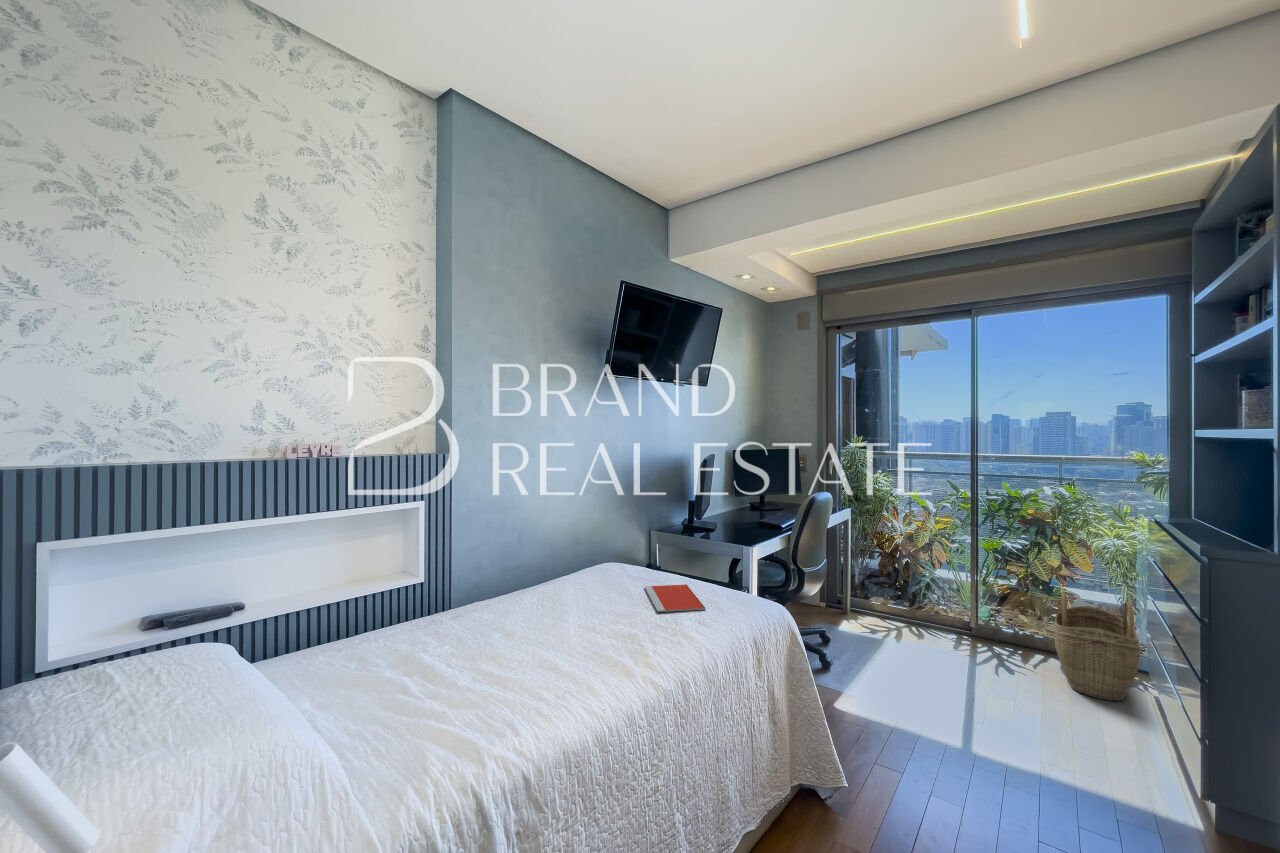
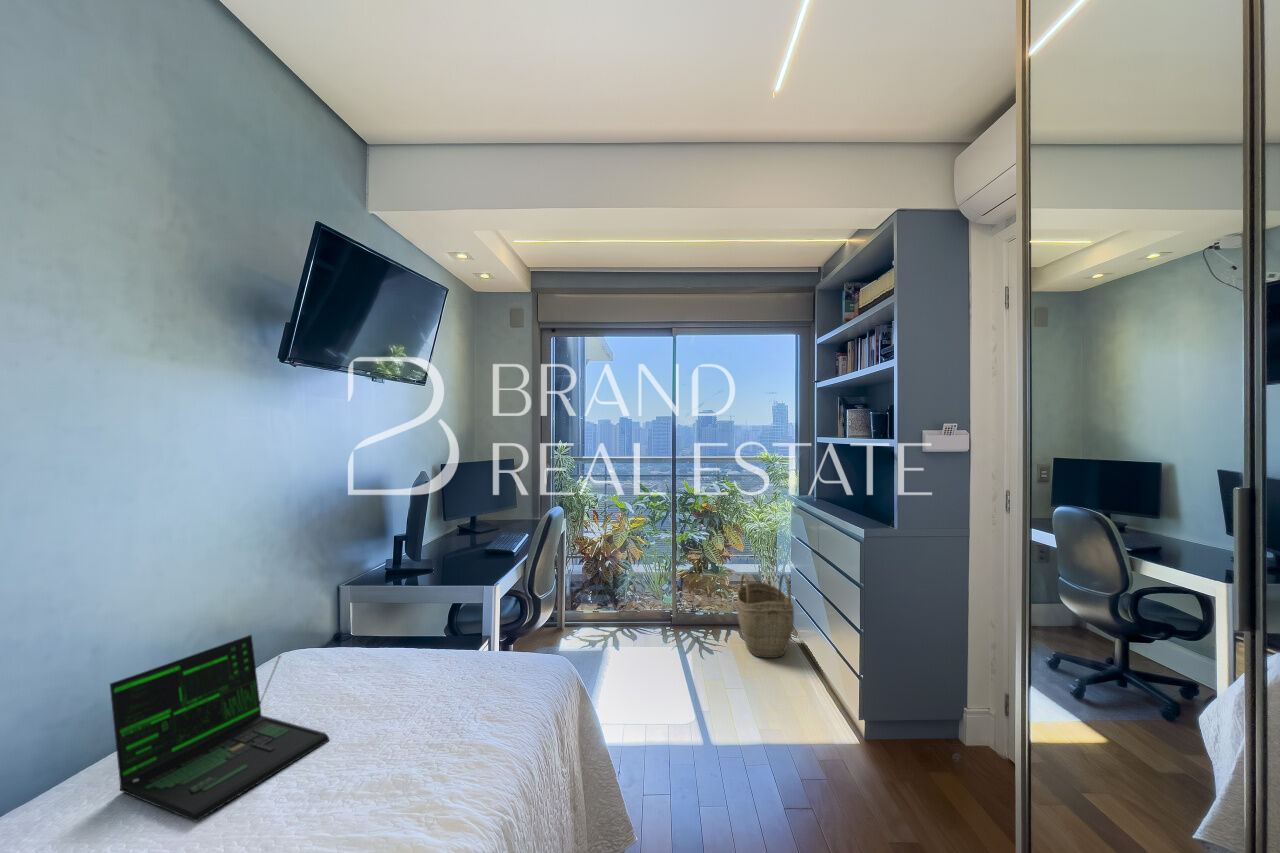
laptop: none [510,542,606,627] -> present [110,635,329,821]
notebook: present [645,585,706,612] -> none [375,655,485,715]

